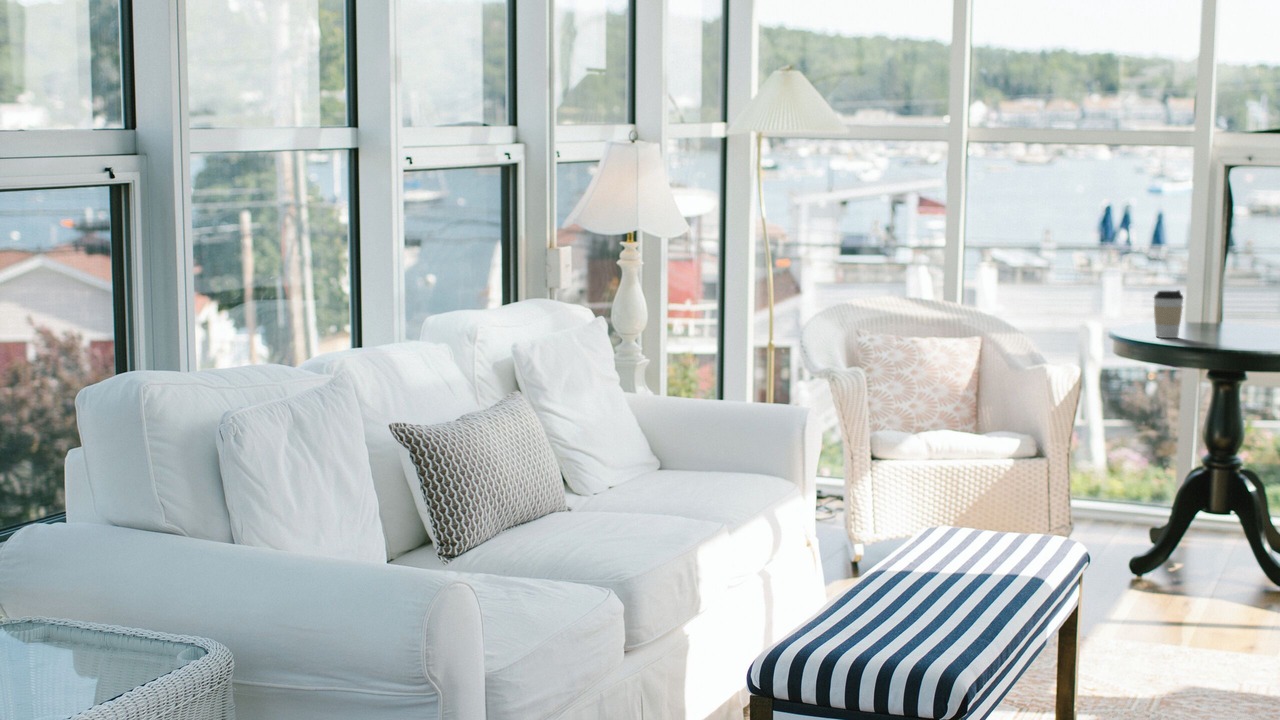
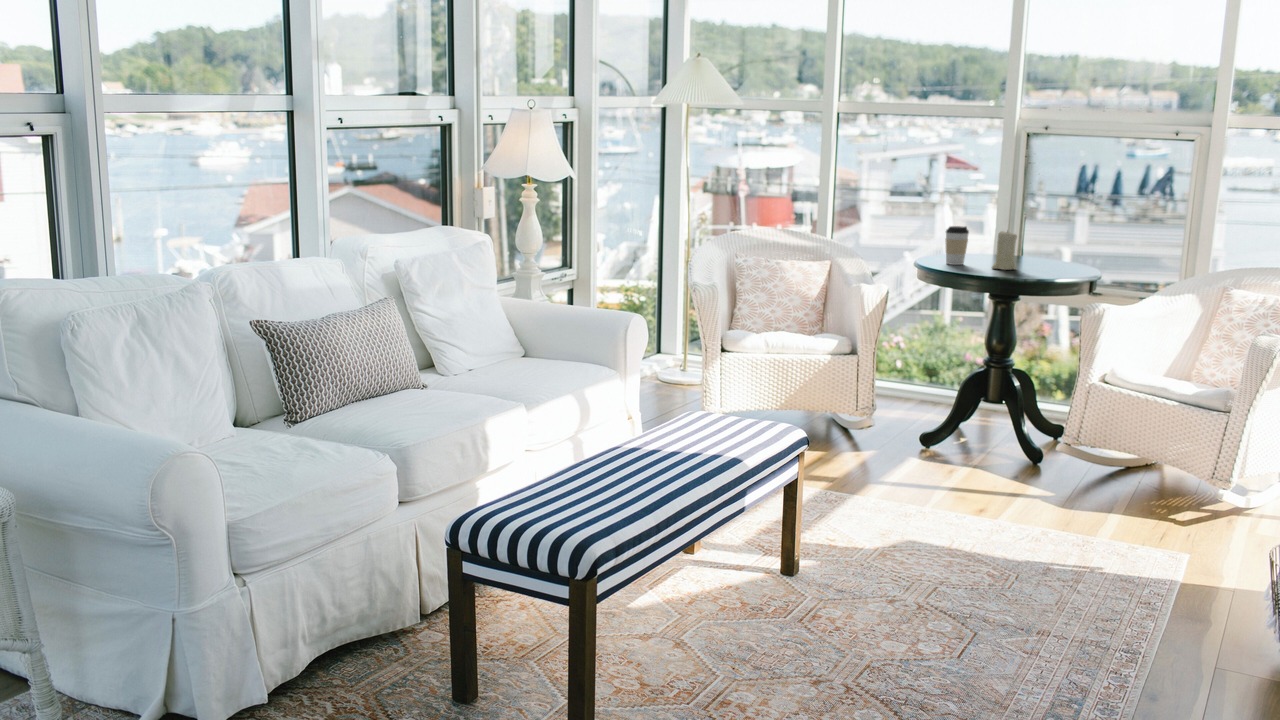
candle: none [1218,293,1249,342] -> present [992,231,1017,270]

